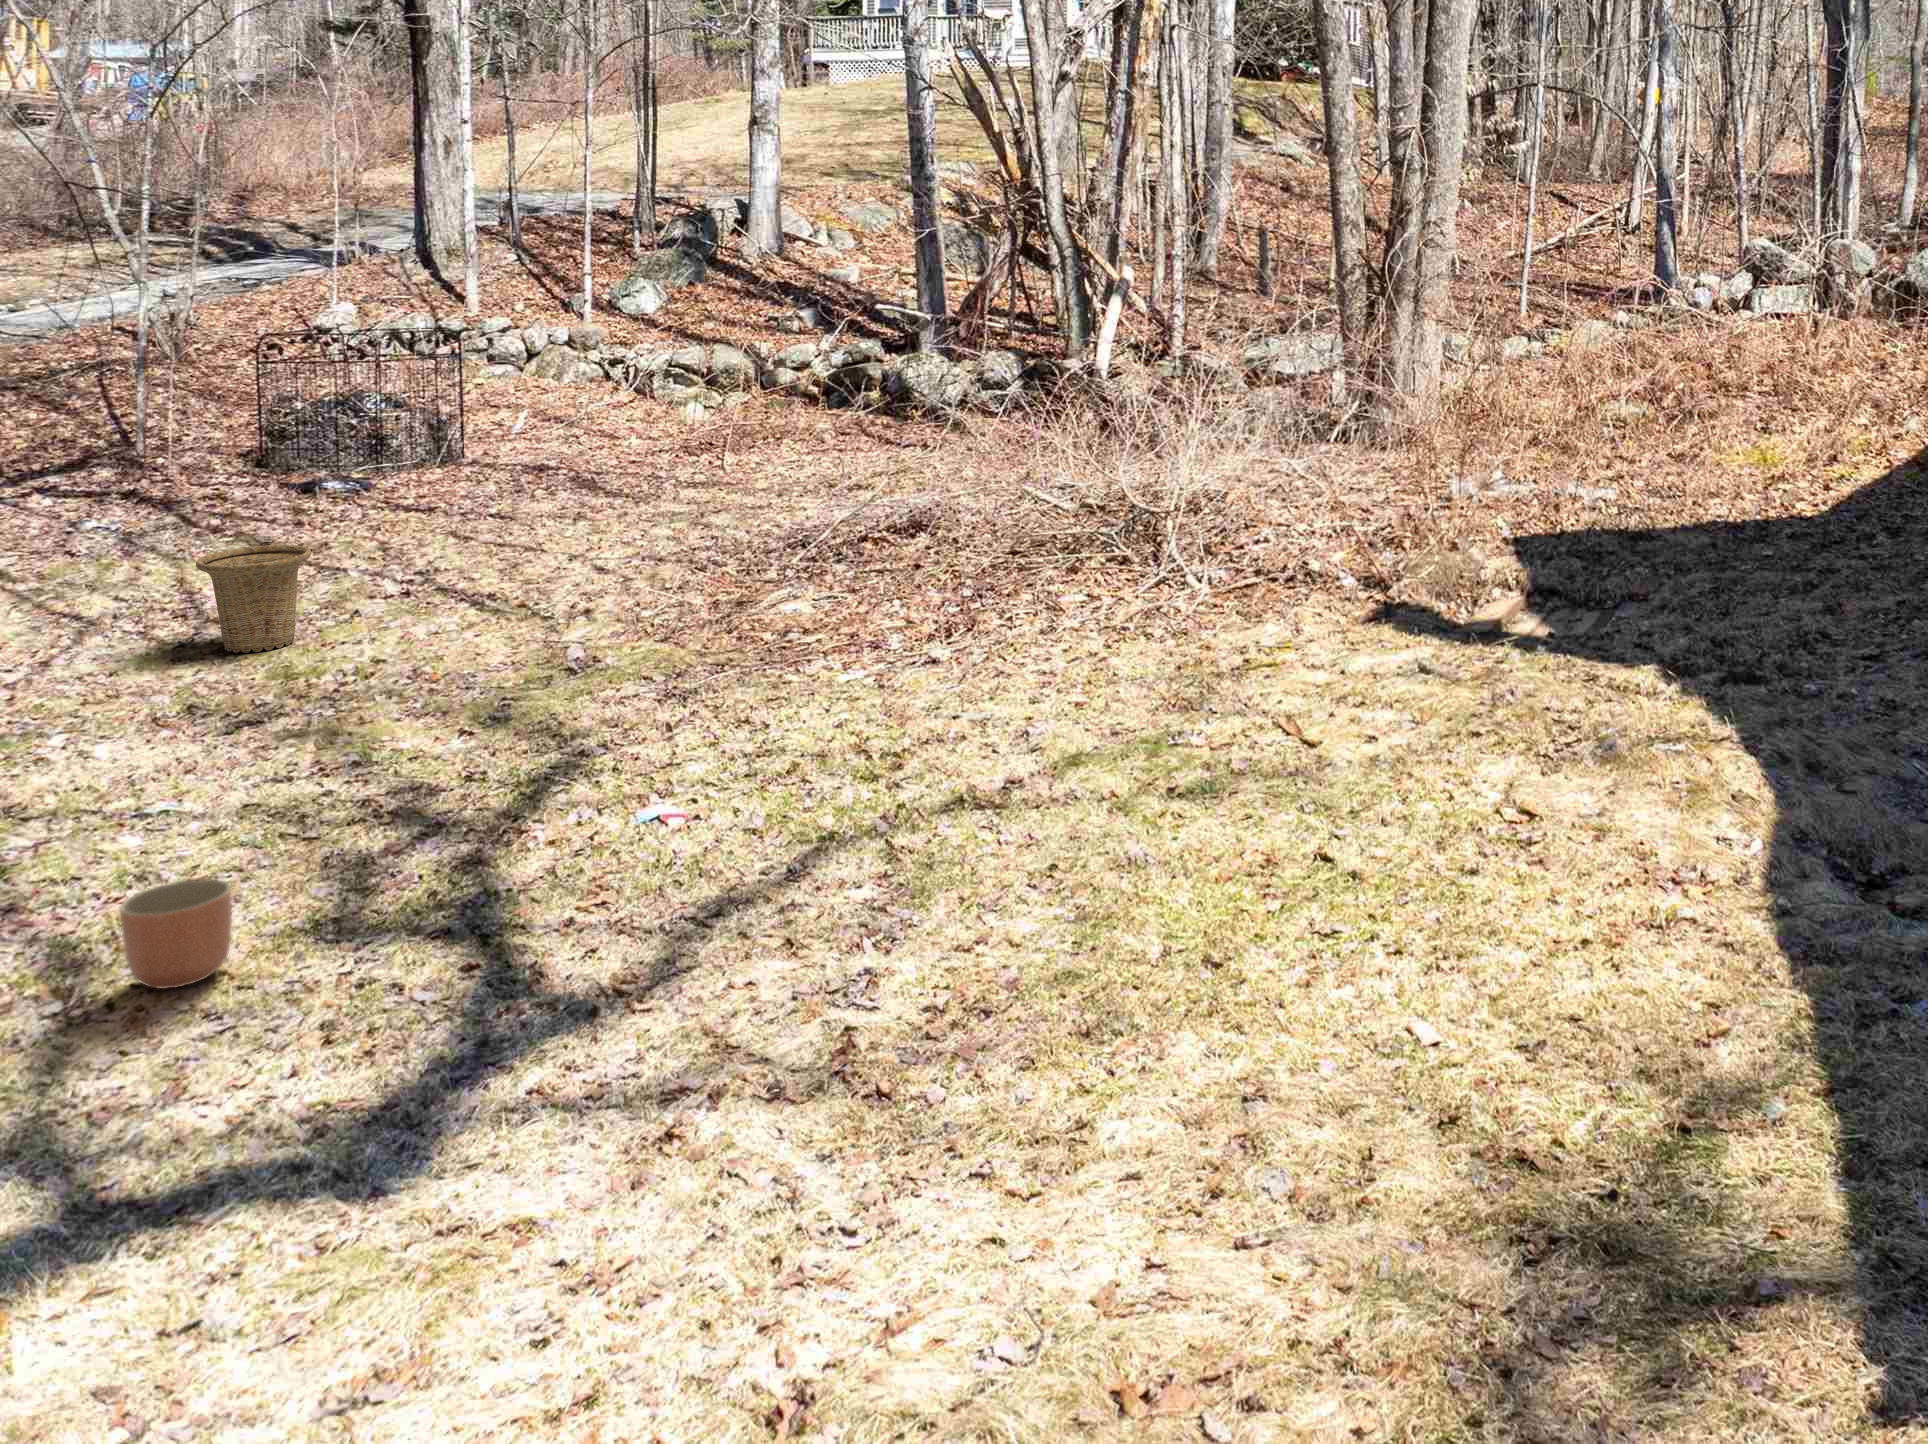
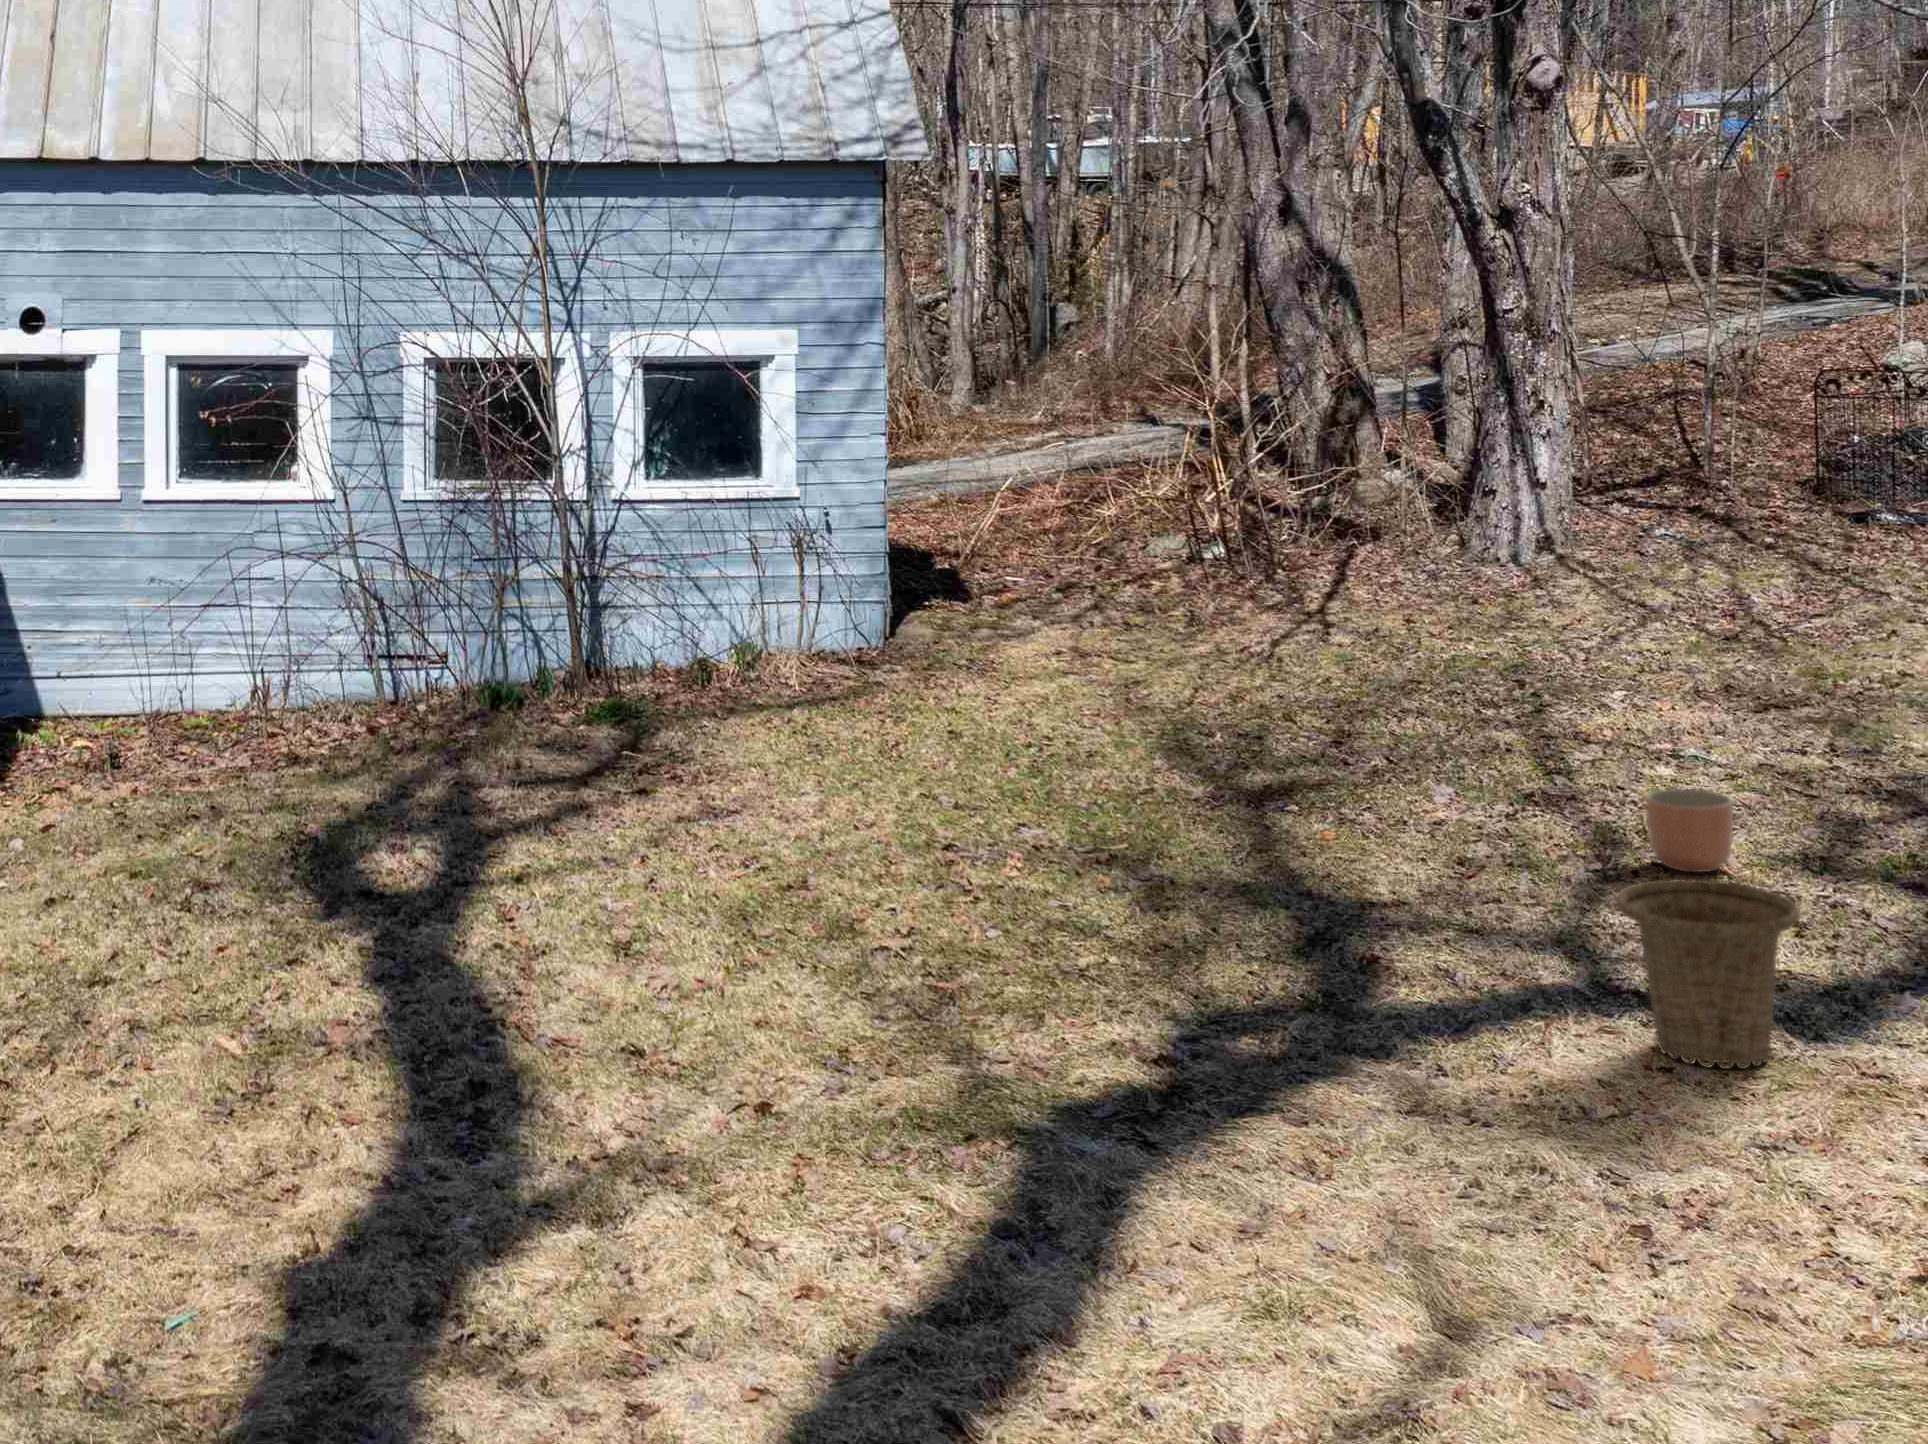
basket: present [196,545,311,653] -> present [1615,879,1801,1069]

